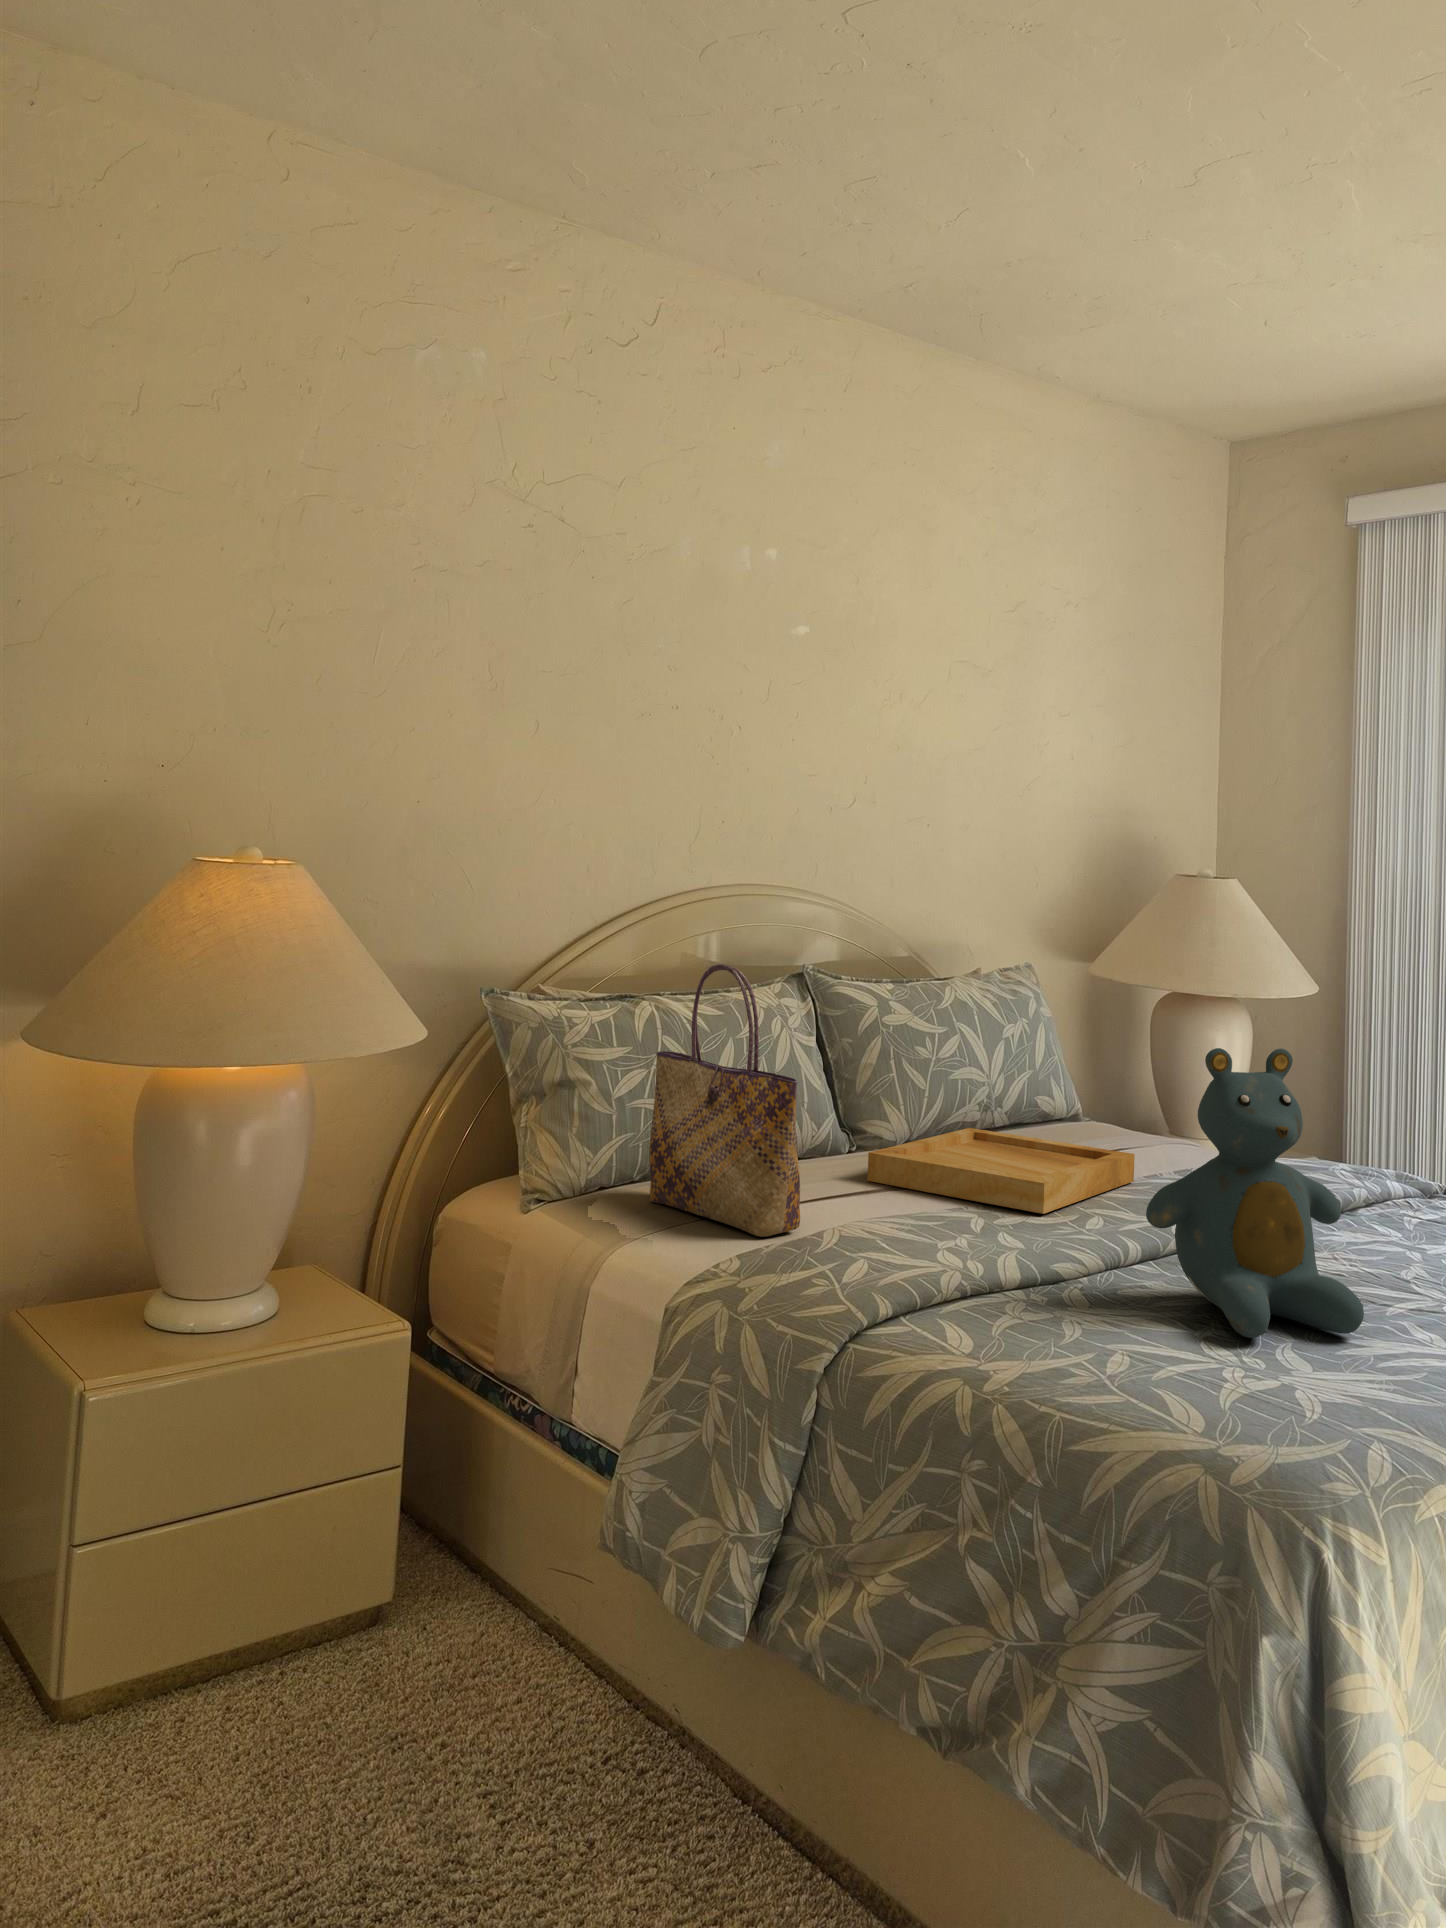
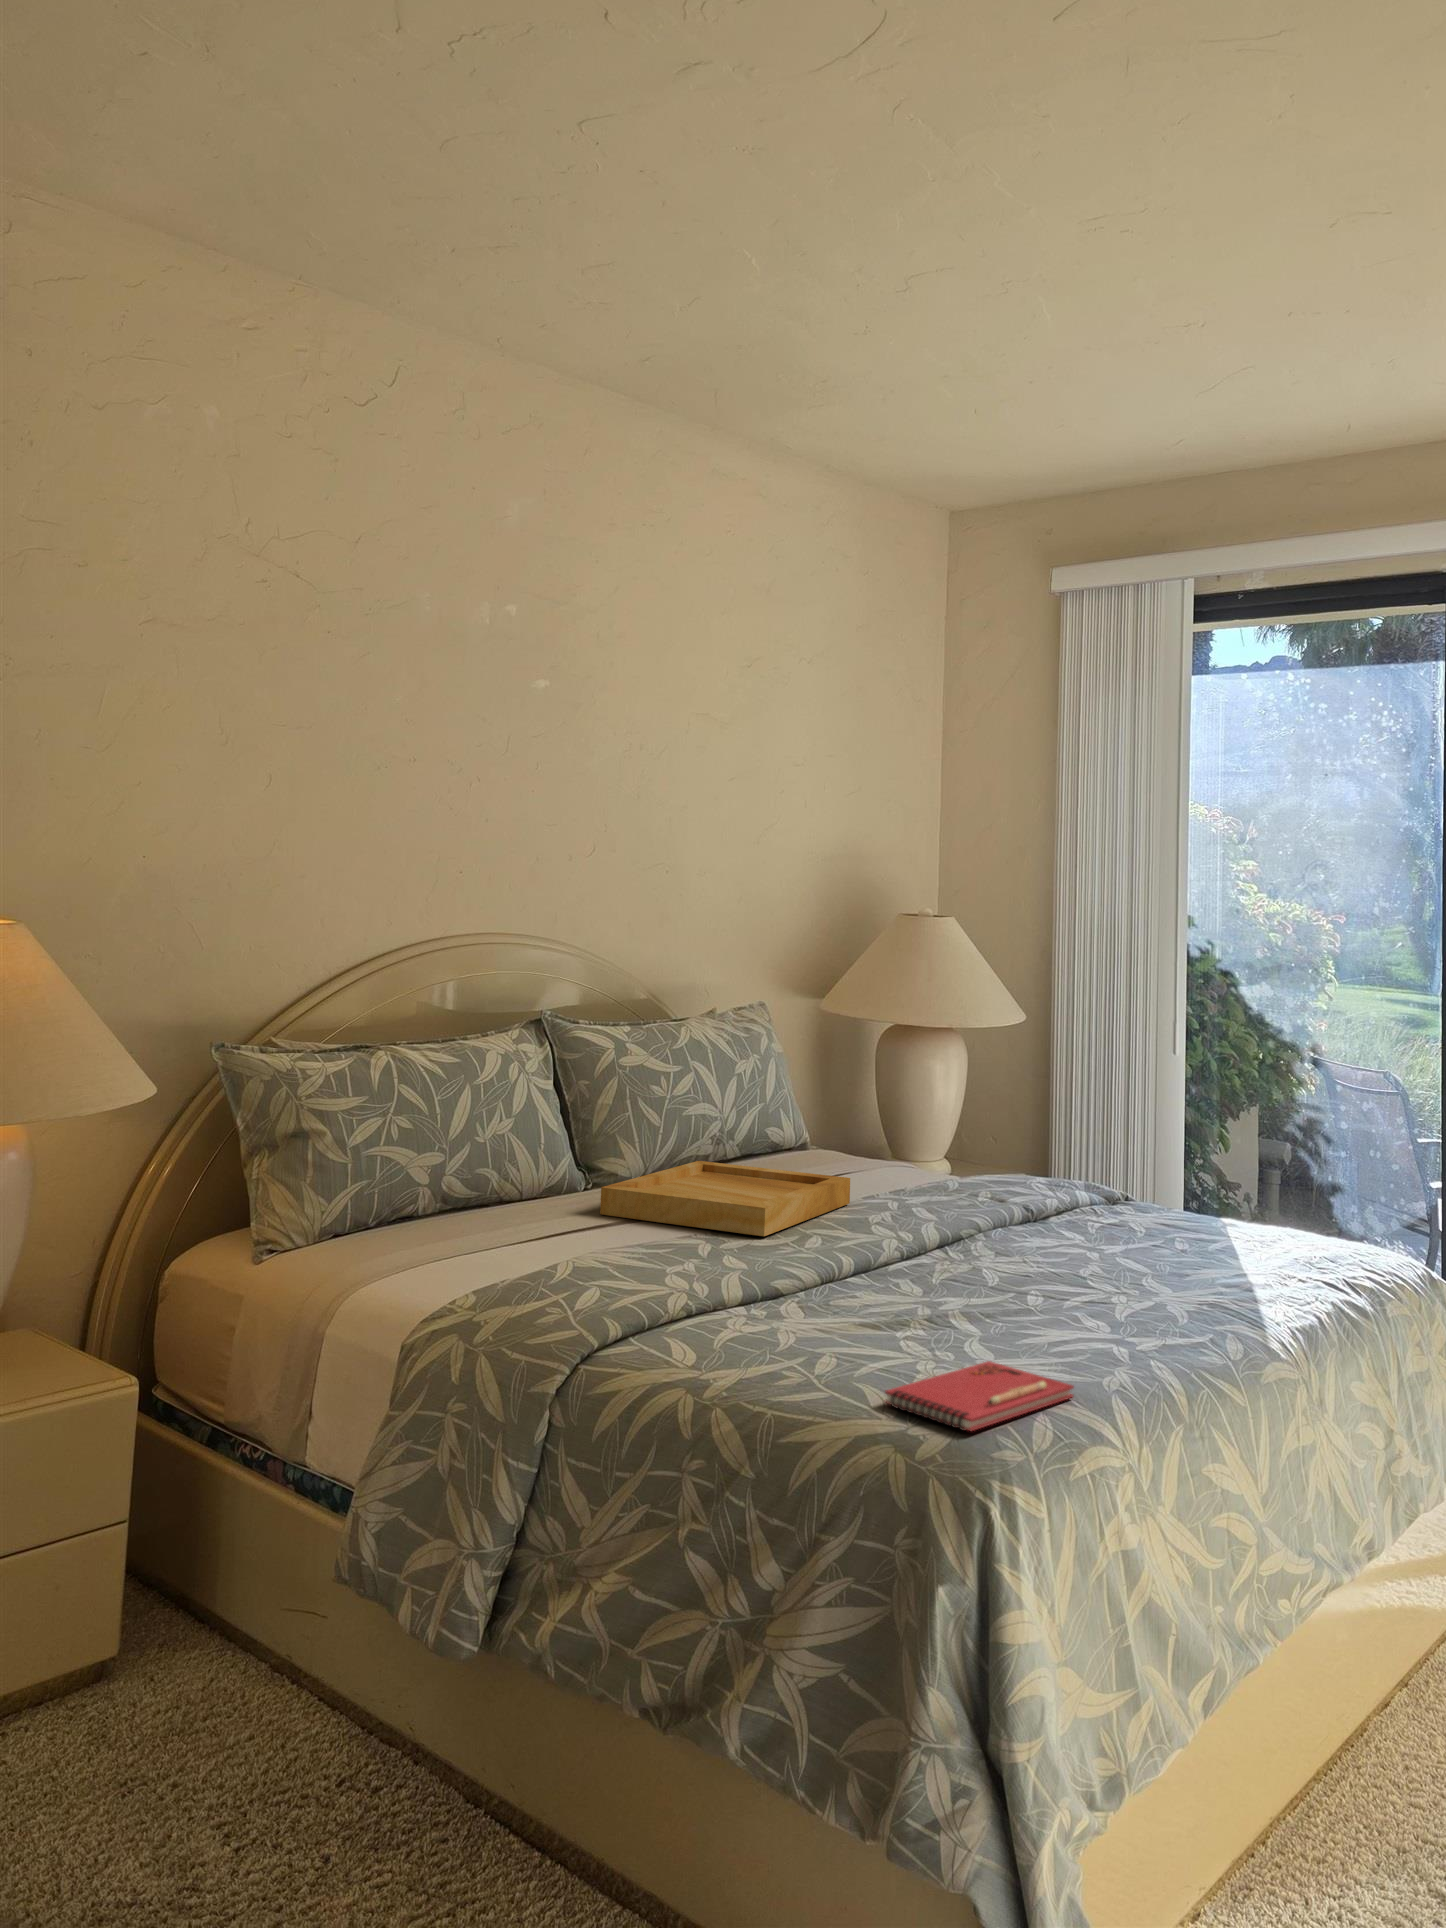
tote bag: present [649,964,800,1237] -> none [387,1013,534,1270]
teddy bear: present [1146,1048,1364,1338] -> none [851,1075,1040,1334]
notebook: none [1192,1373,1414,1458] -> present [885,1361,1074,1431]

